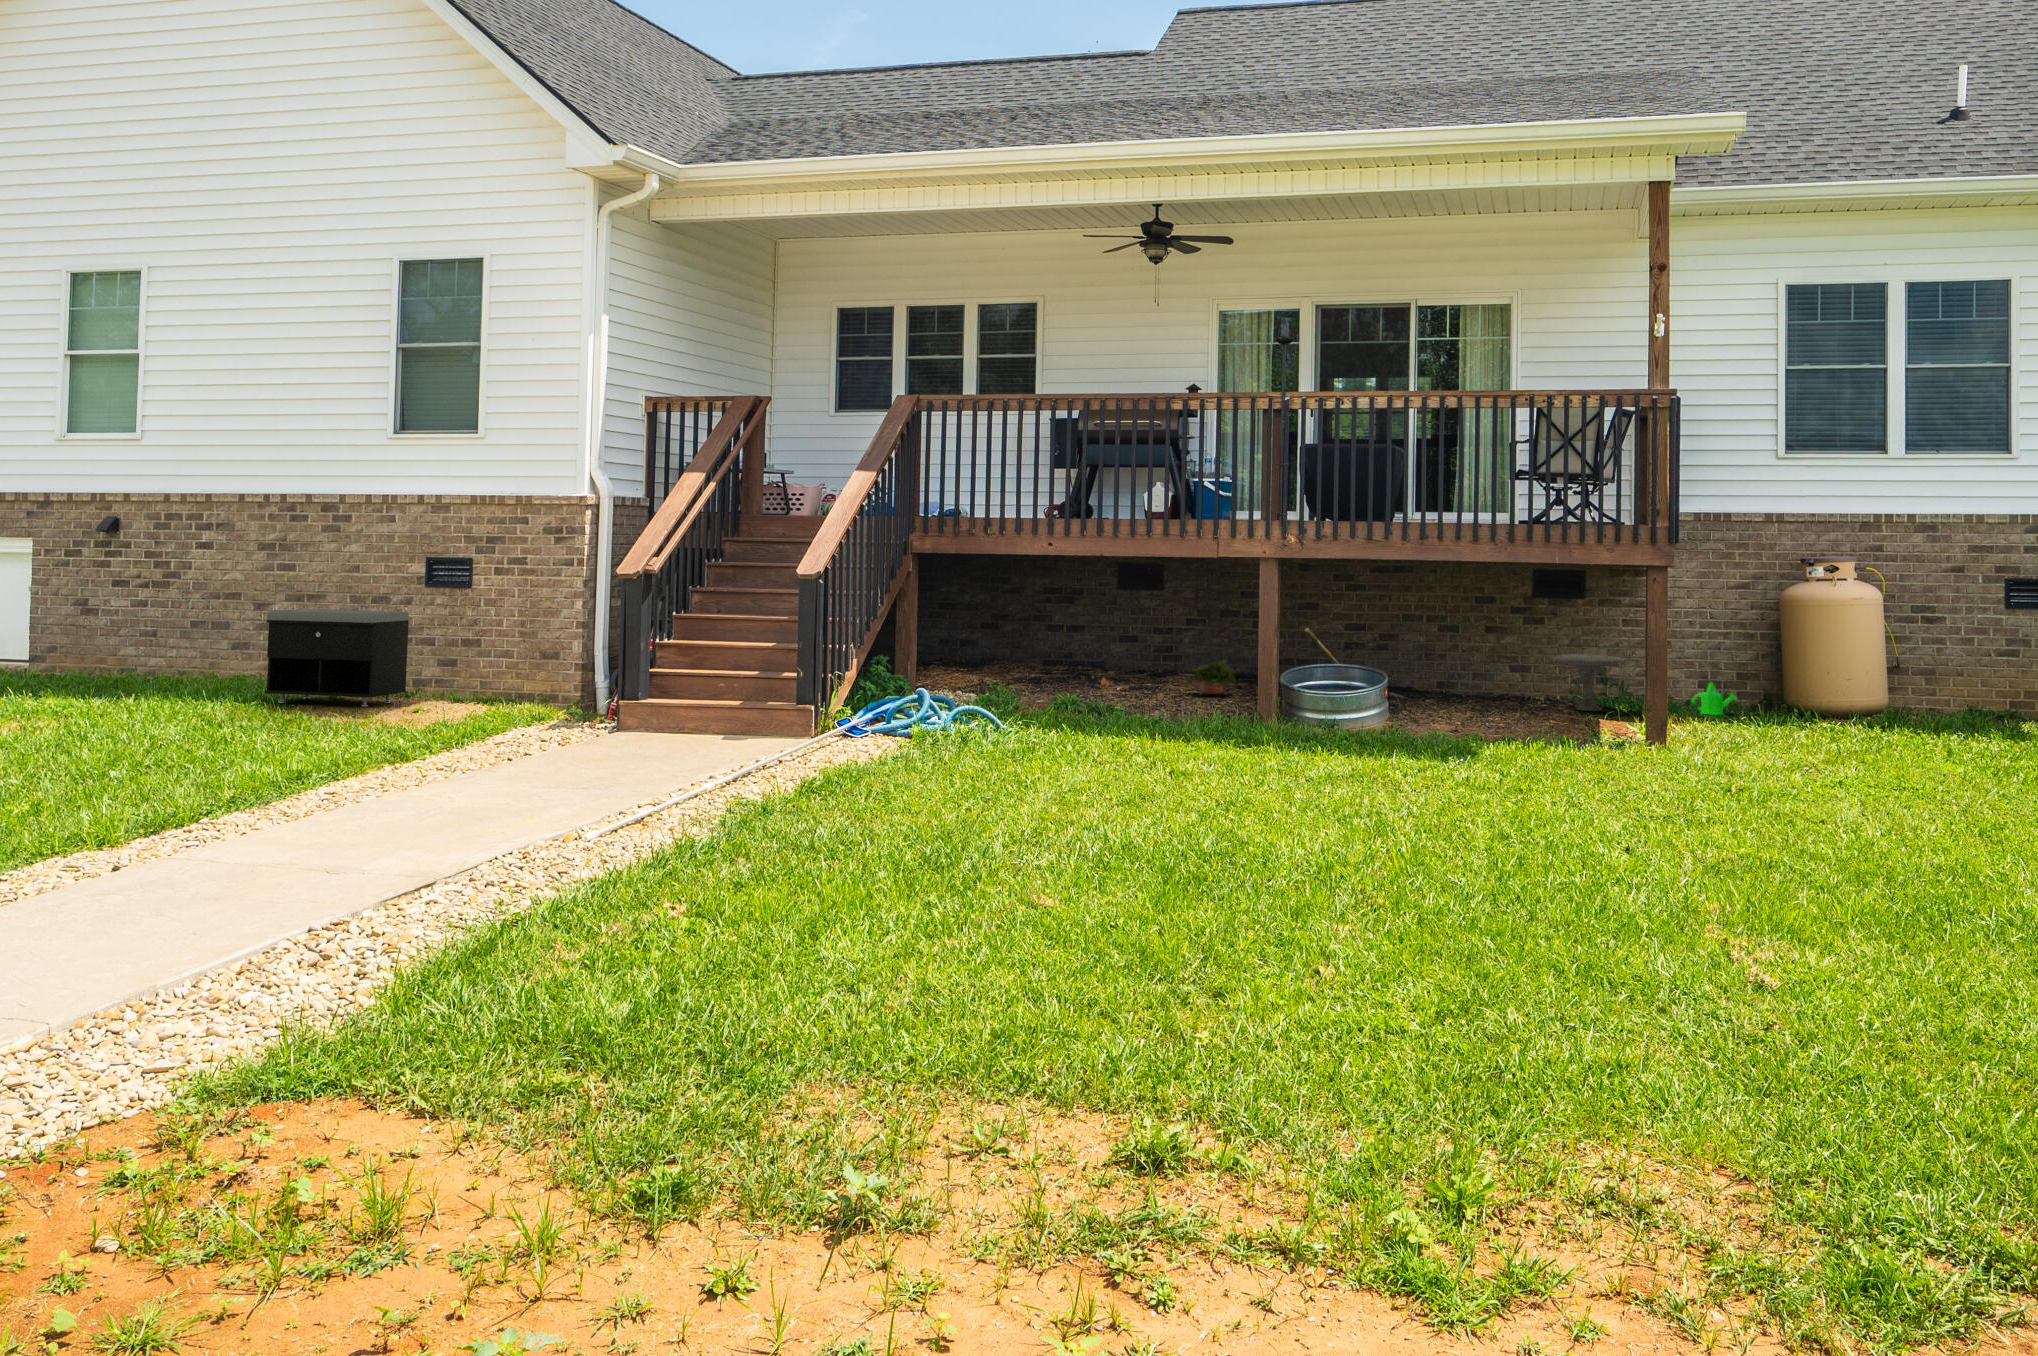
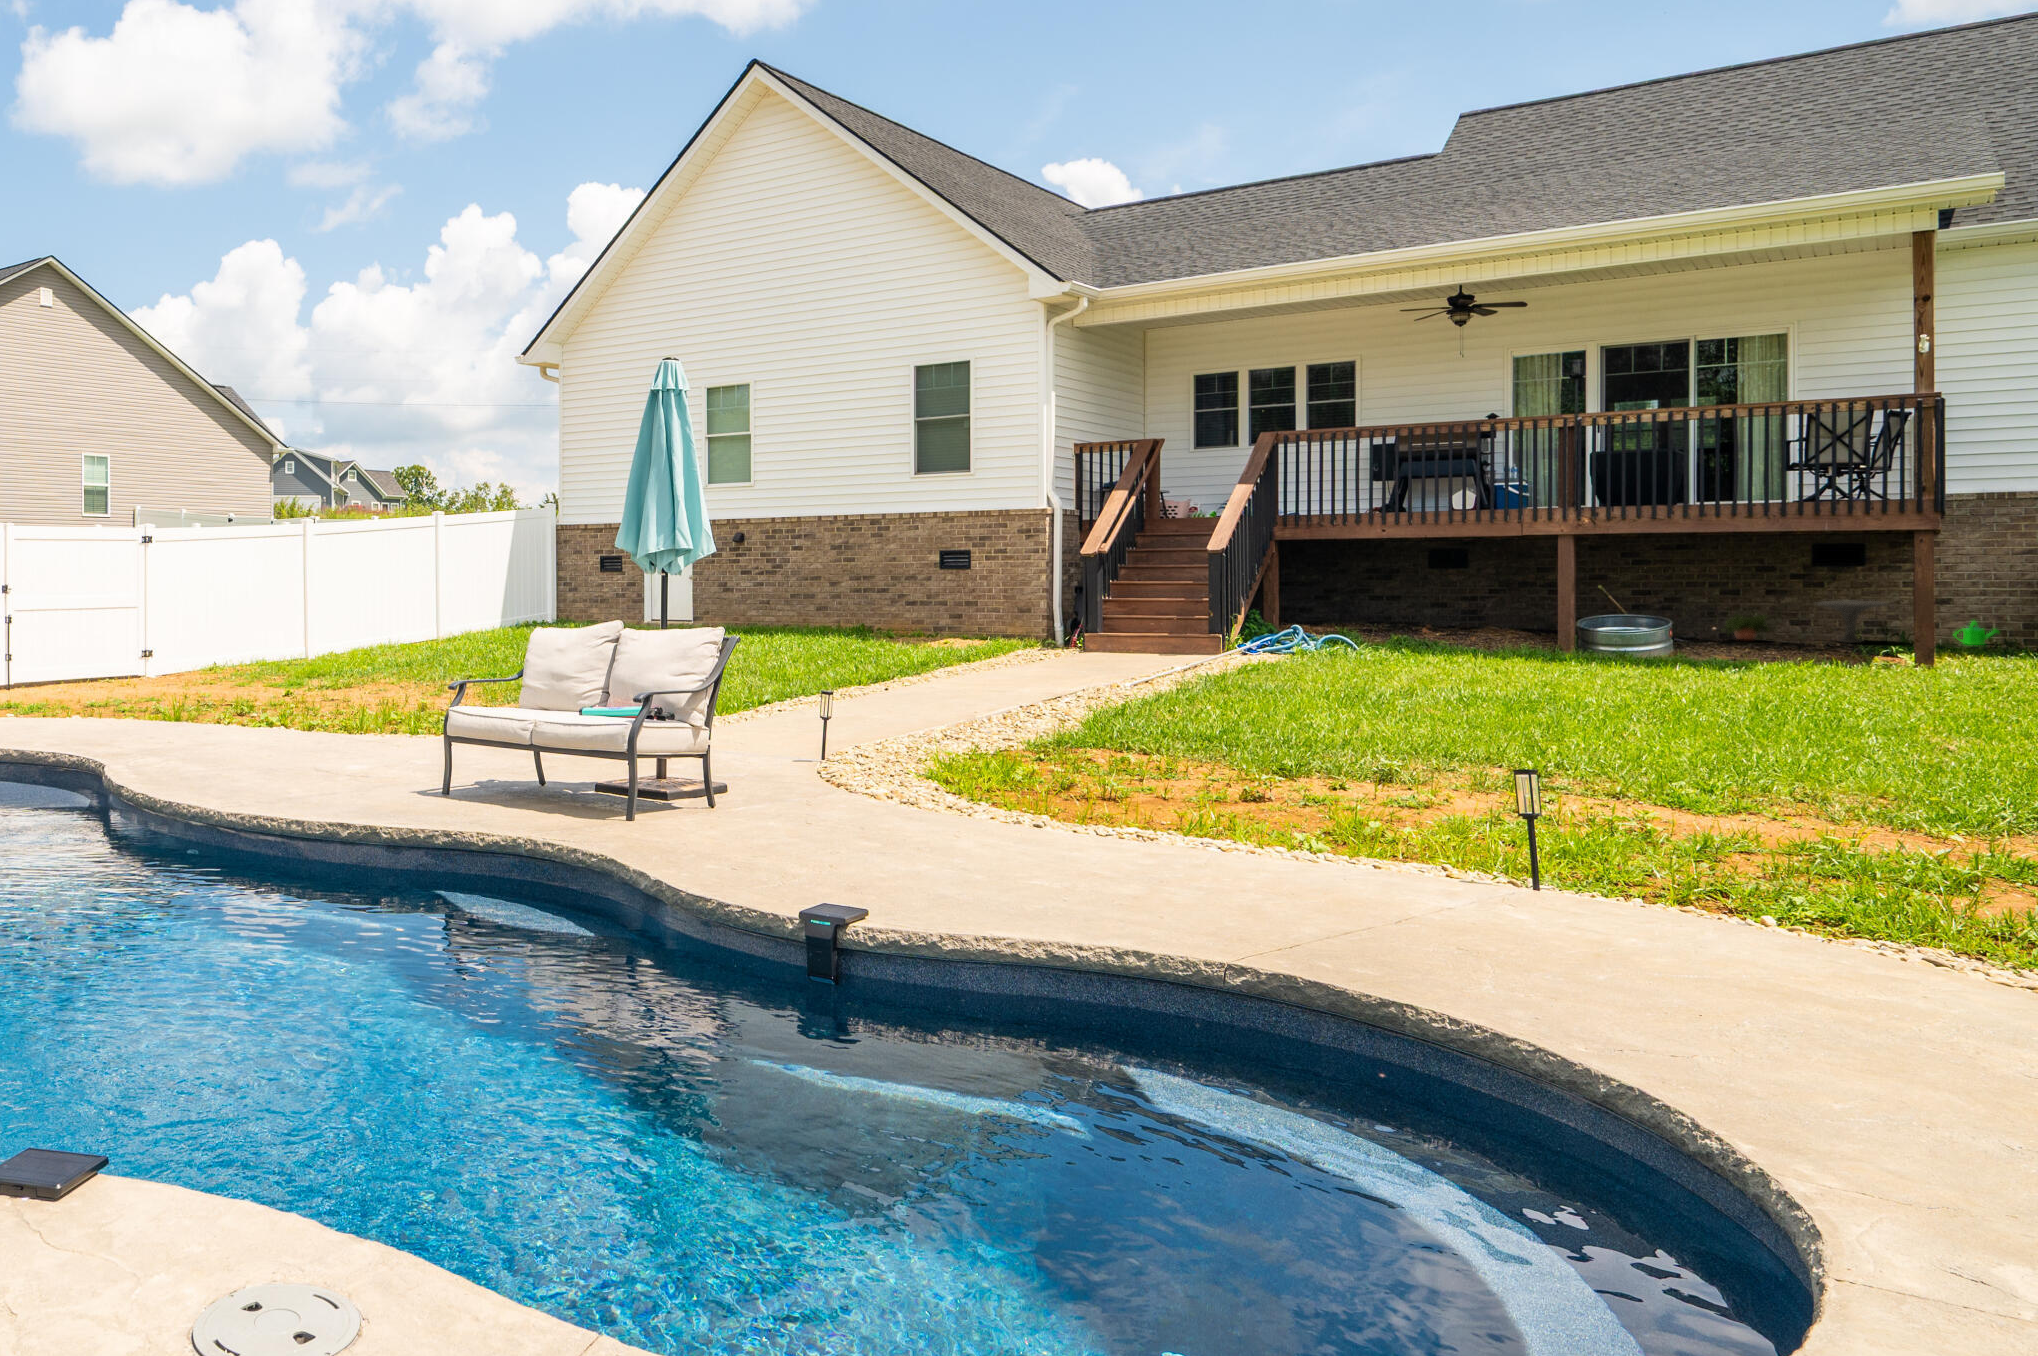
storage bench: present [265,609,409,706] -> none [849,584,932,639]
potted plant: present [1185,661,1240,694] -> present [1726,615,1768,640]

